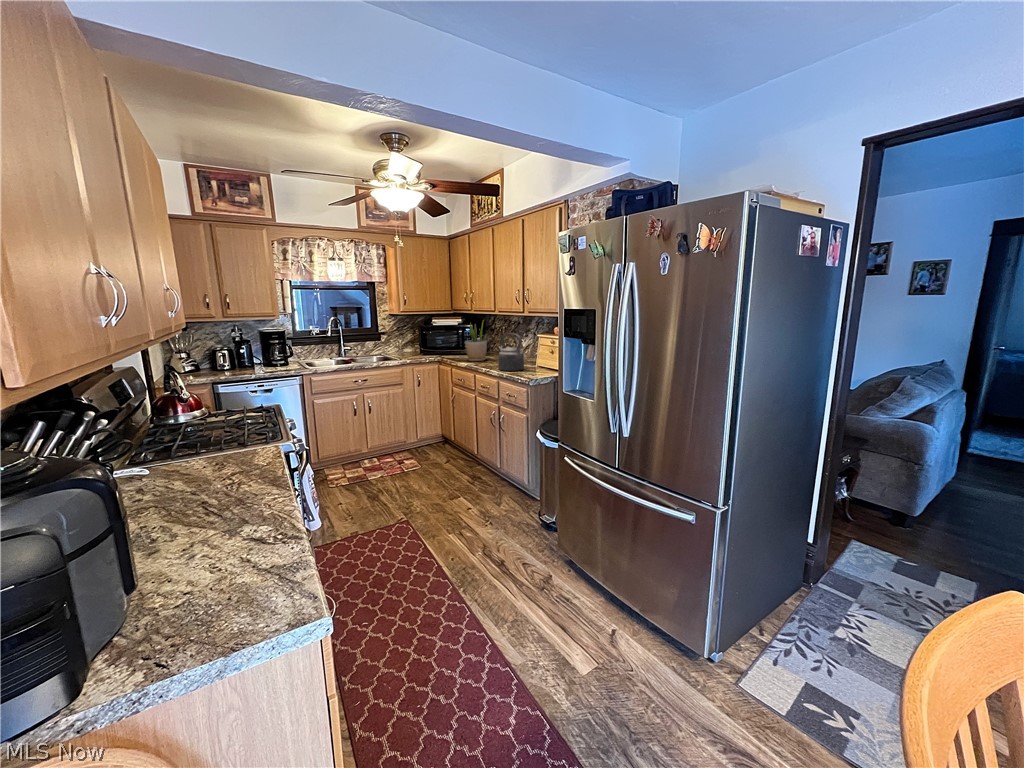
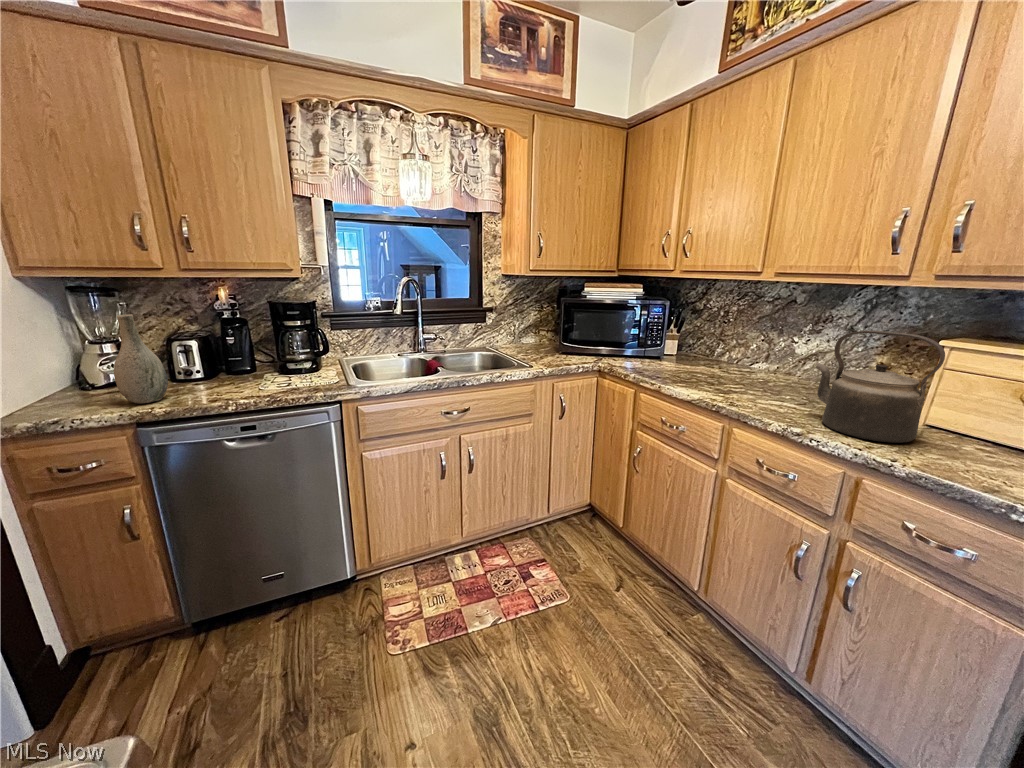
potted plant: present [465,323,487,361] -> none [677,289,737,383]
vase: none [200,337,222,376] -> present [114,315,168,404]

